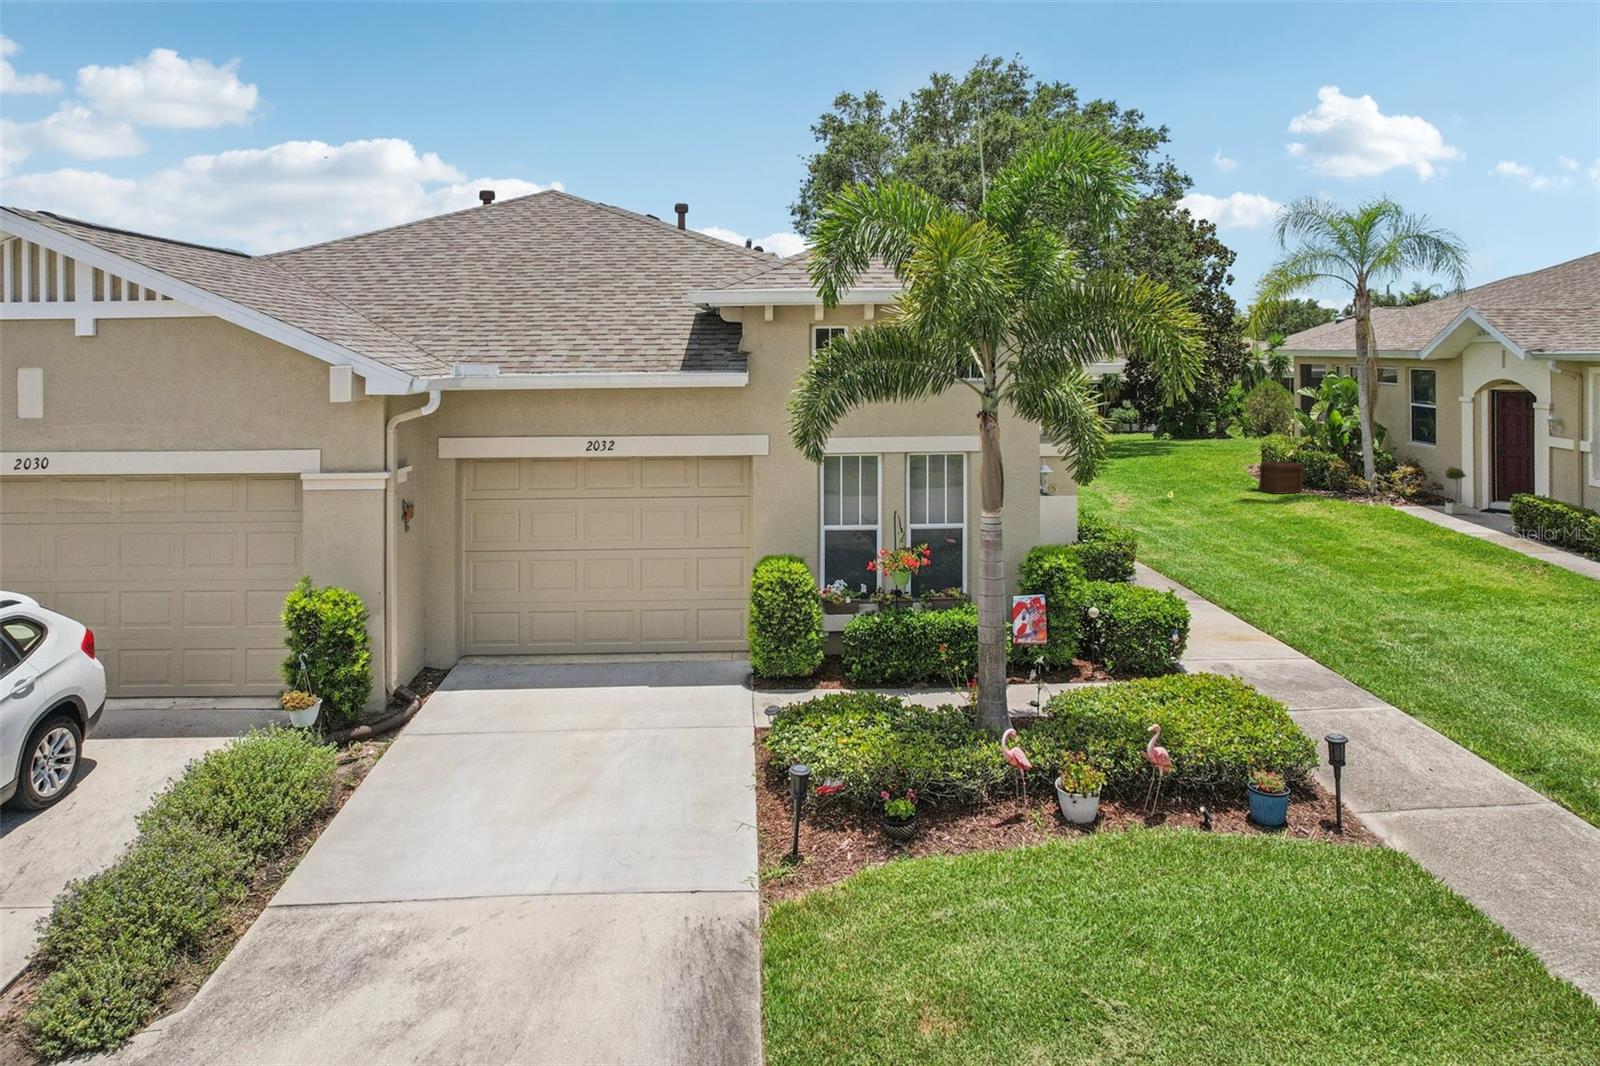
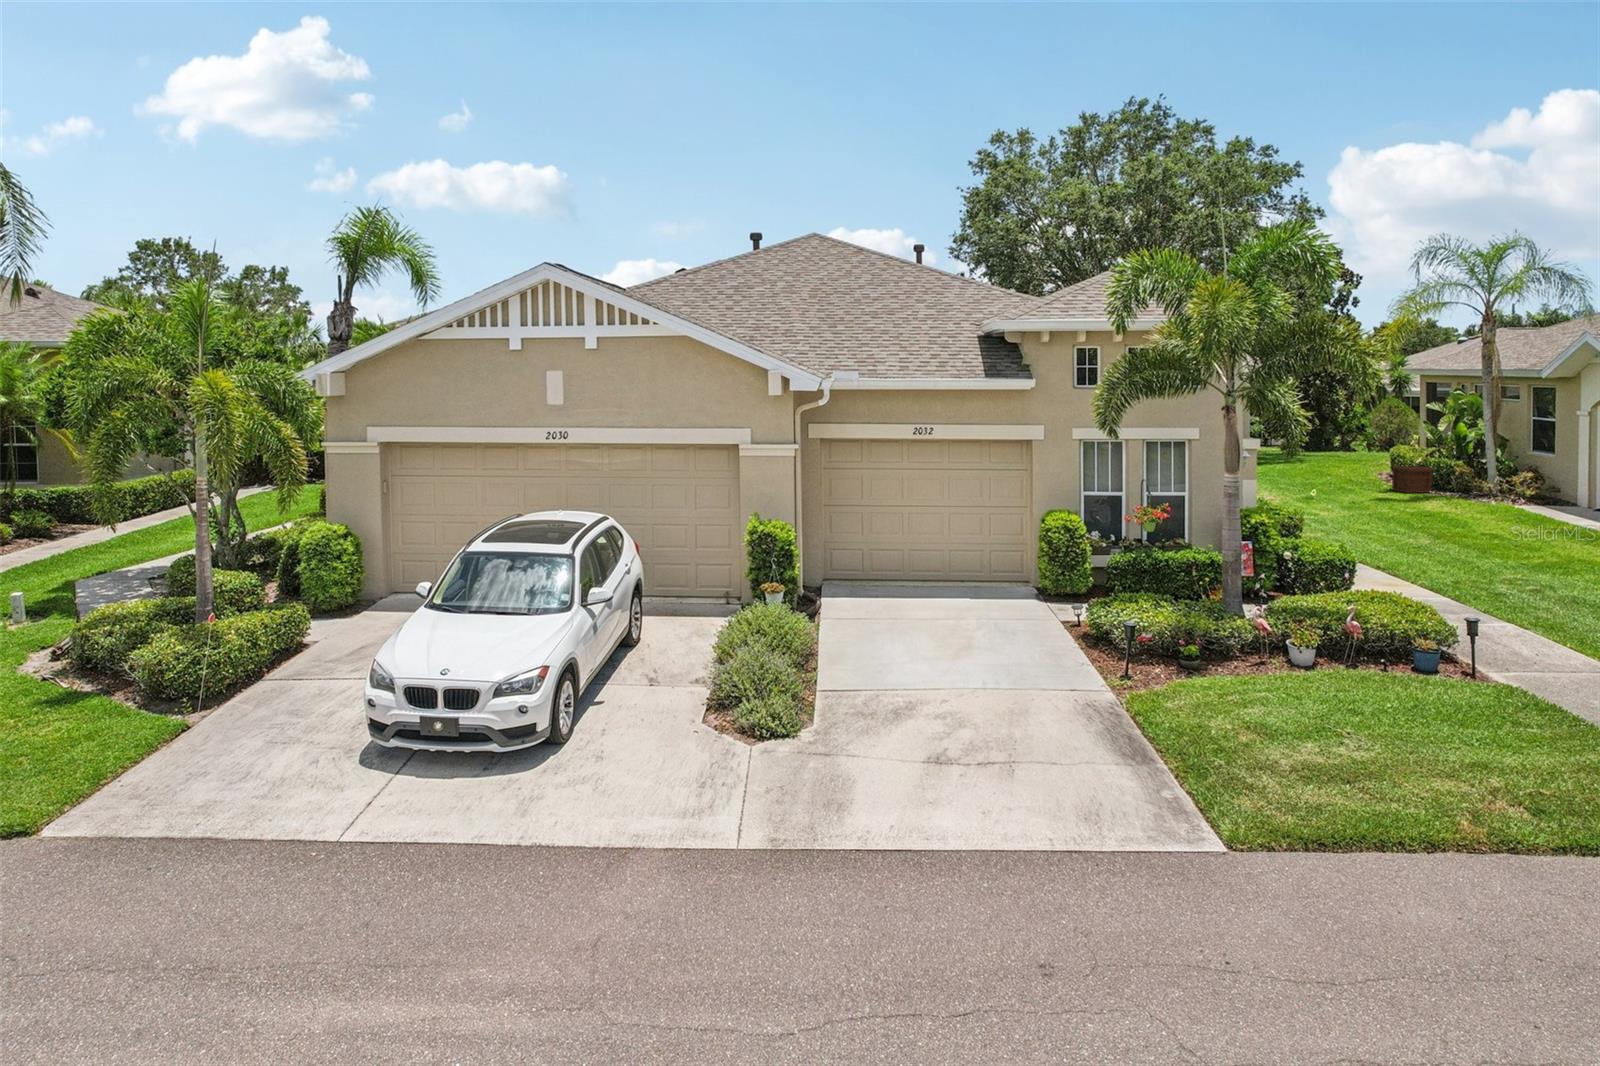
potted tree: present [1445,467,1466,514] -> none [1559,470,1579,511]

